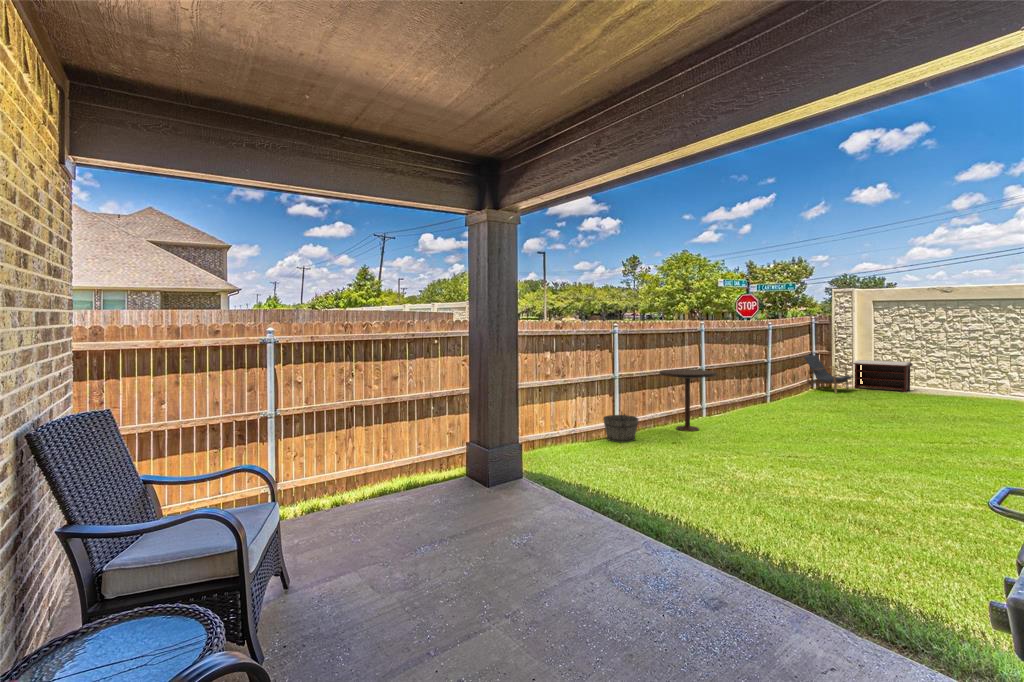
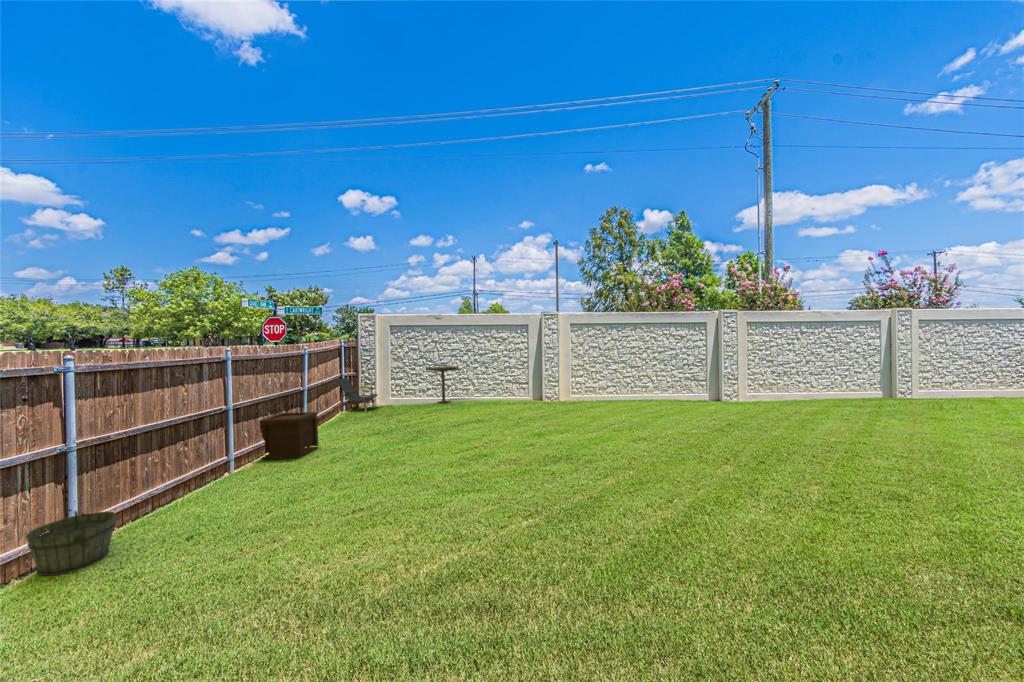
bench: present [853,360,913,393] -> none [376,377,417,405]
pedestal table: present [659,369,716,432] -> present [426,367,459,403]
wooden crate: none [725,379,775,418] -> present [259,412,318,459]

